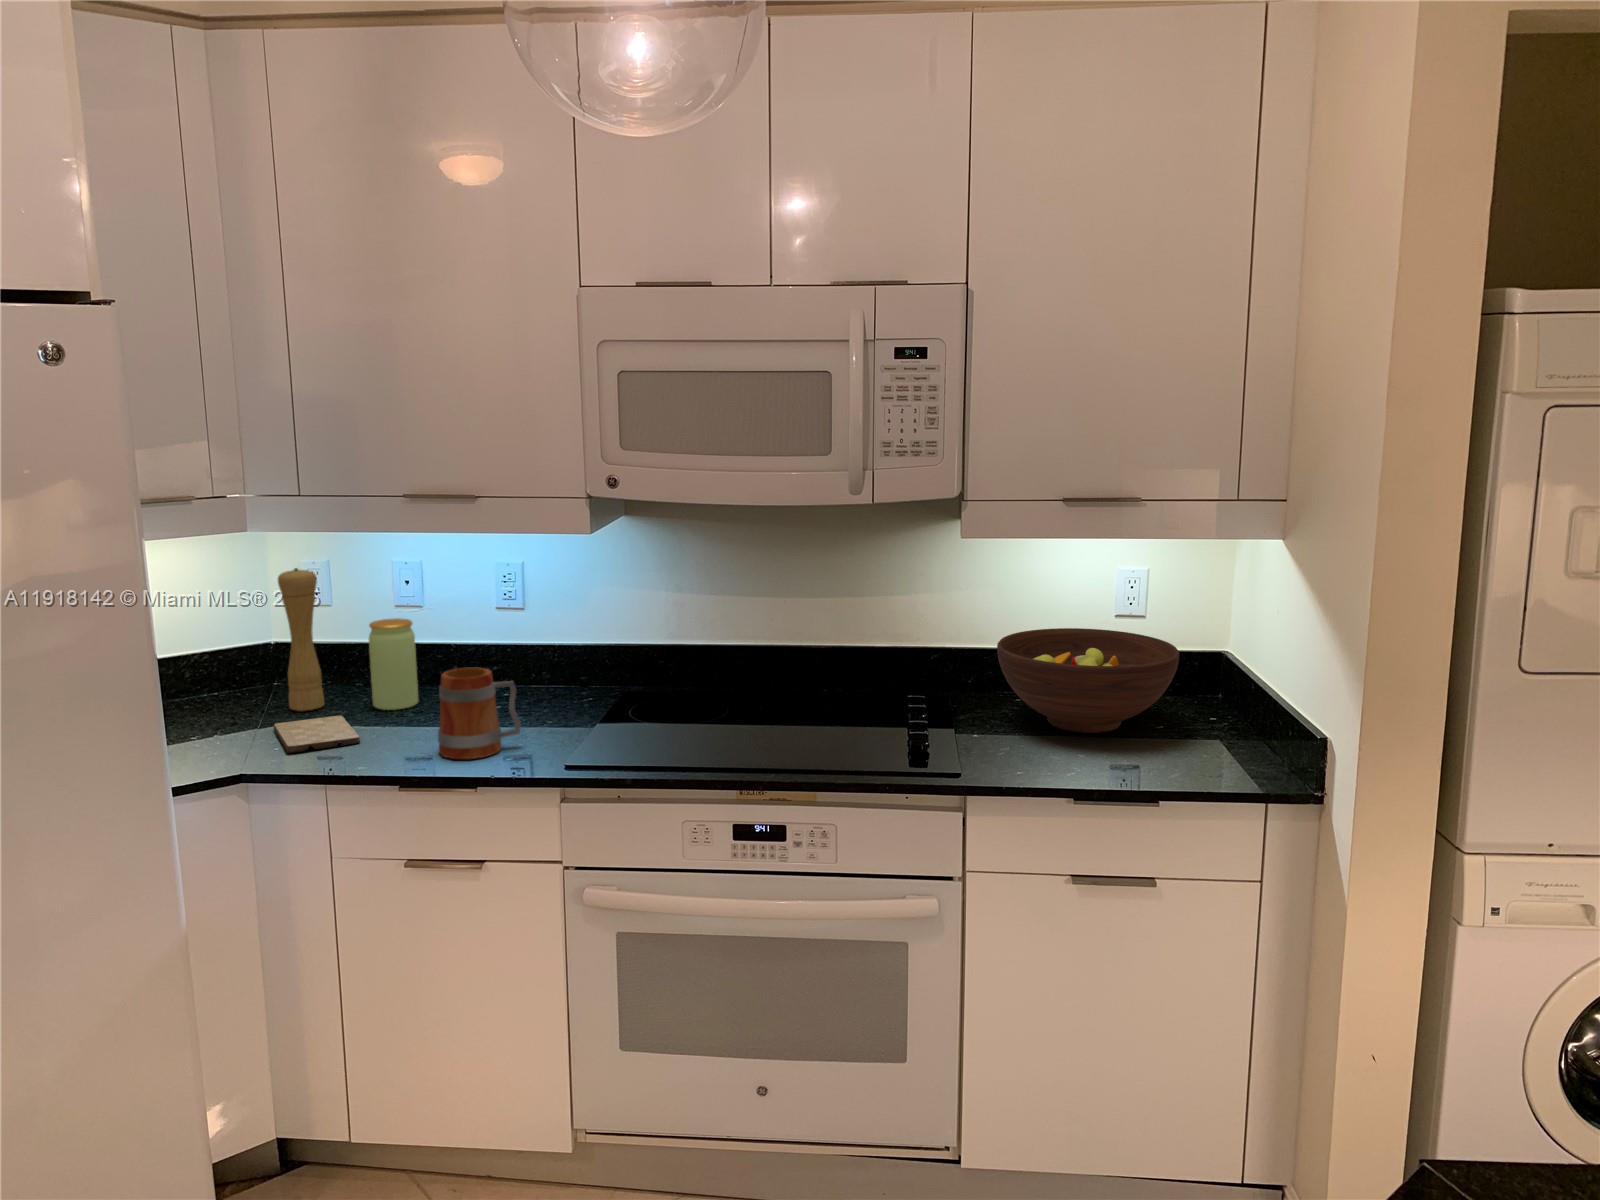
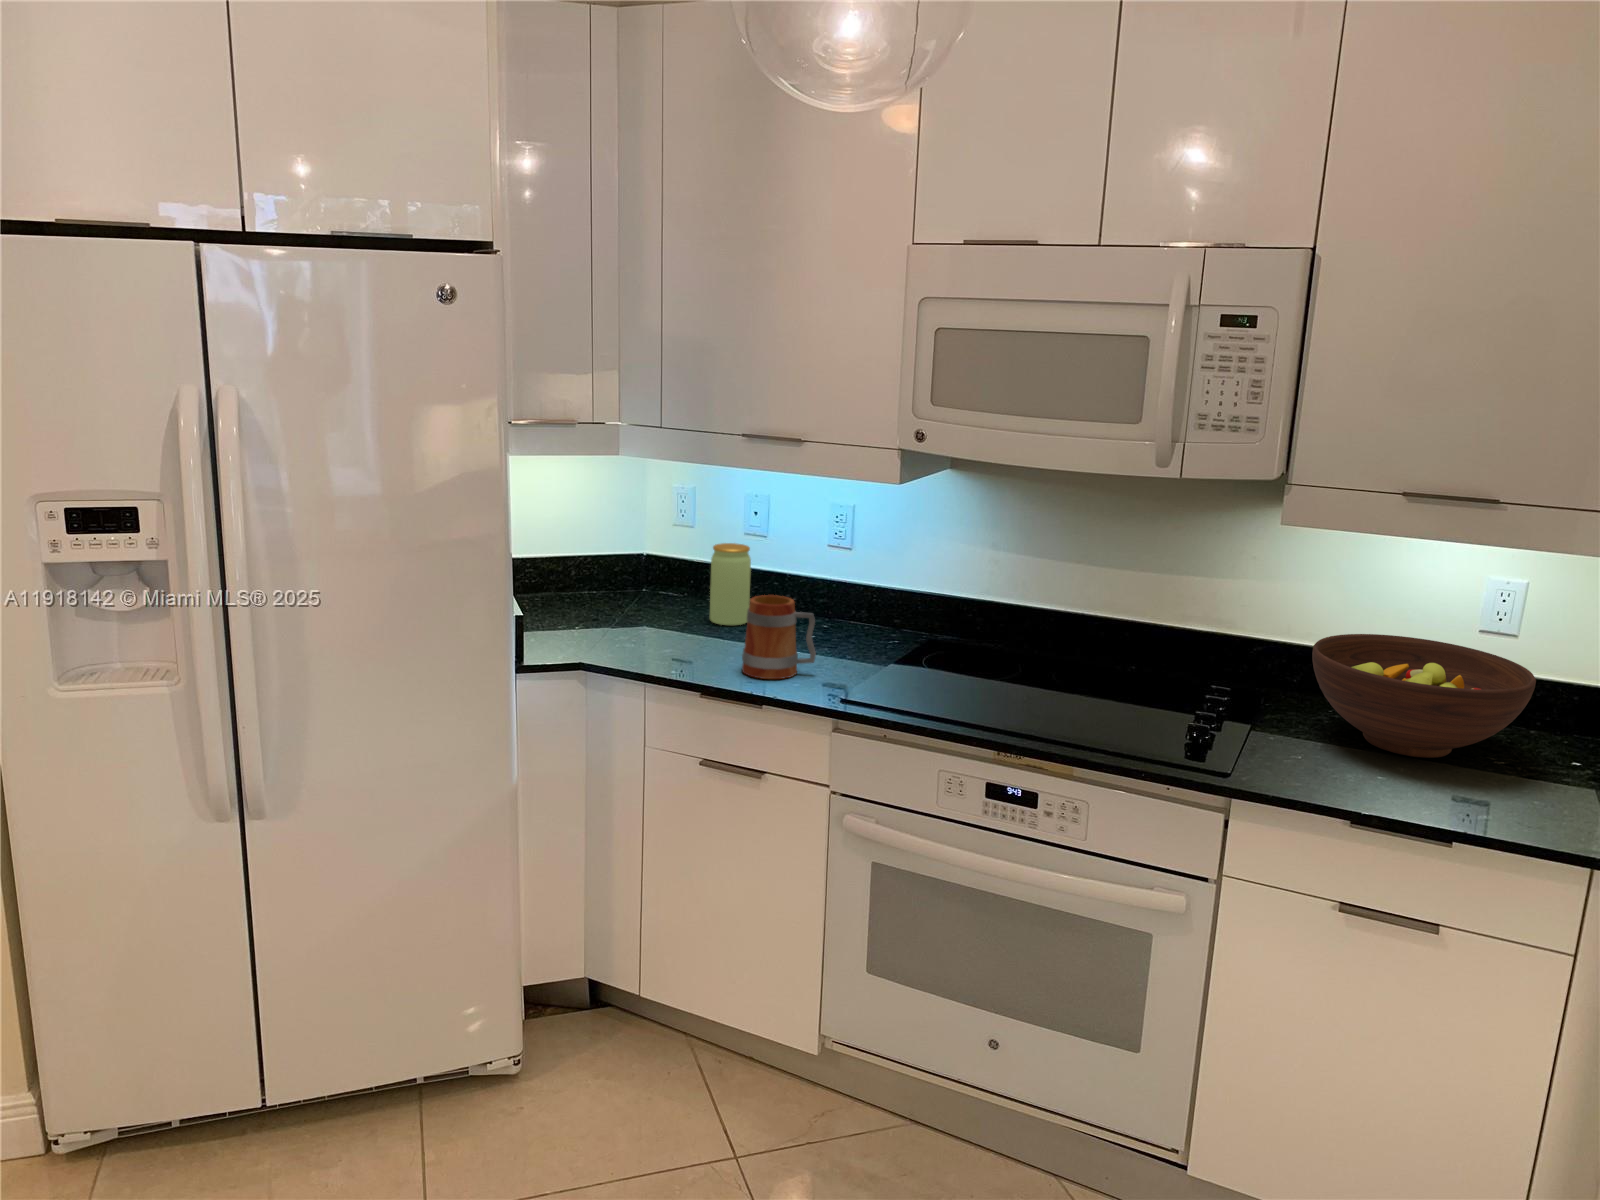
pepper mill: present [278,568,324,711] -> none [643,489,675,615]
cutting board: present [274,716,360,753] -> none [622,623,684,650]

